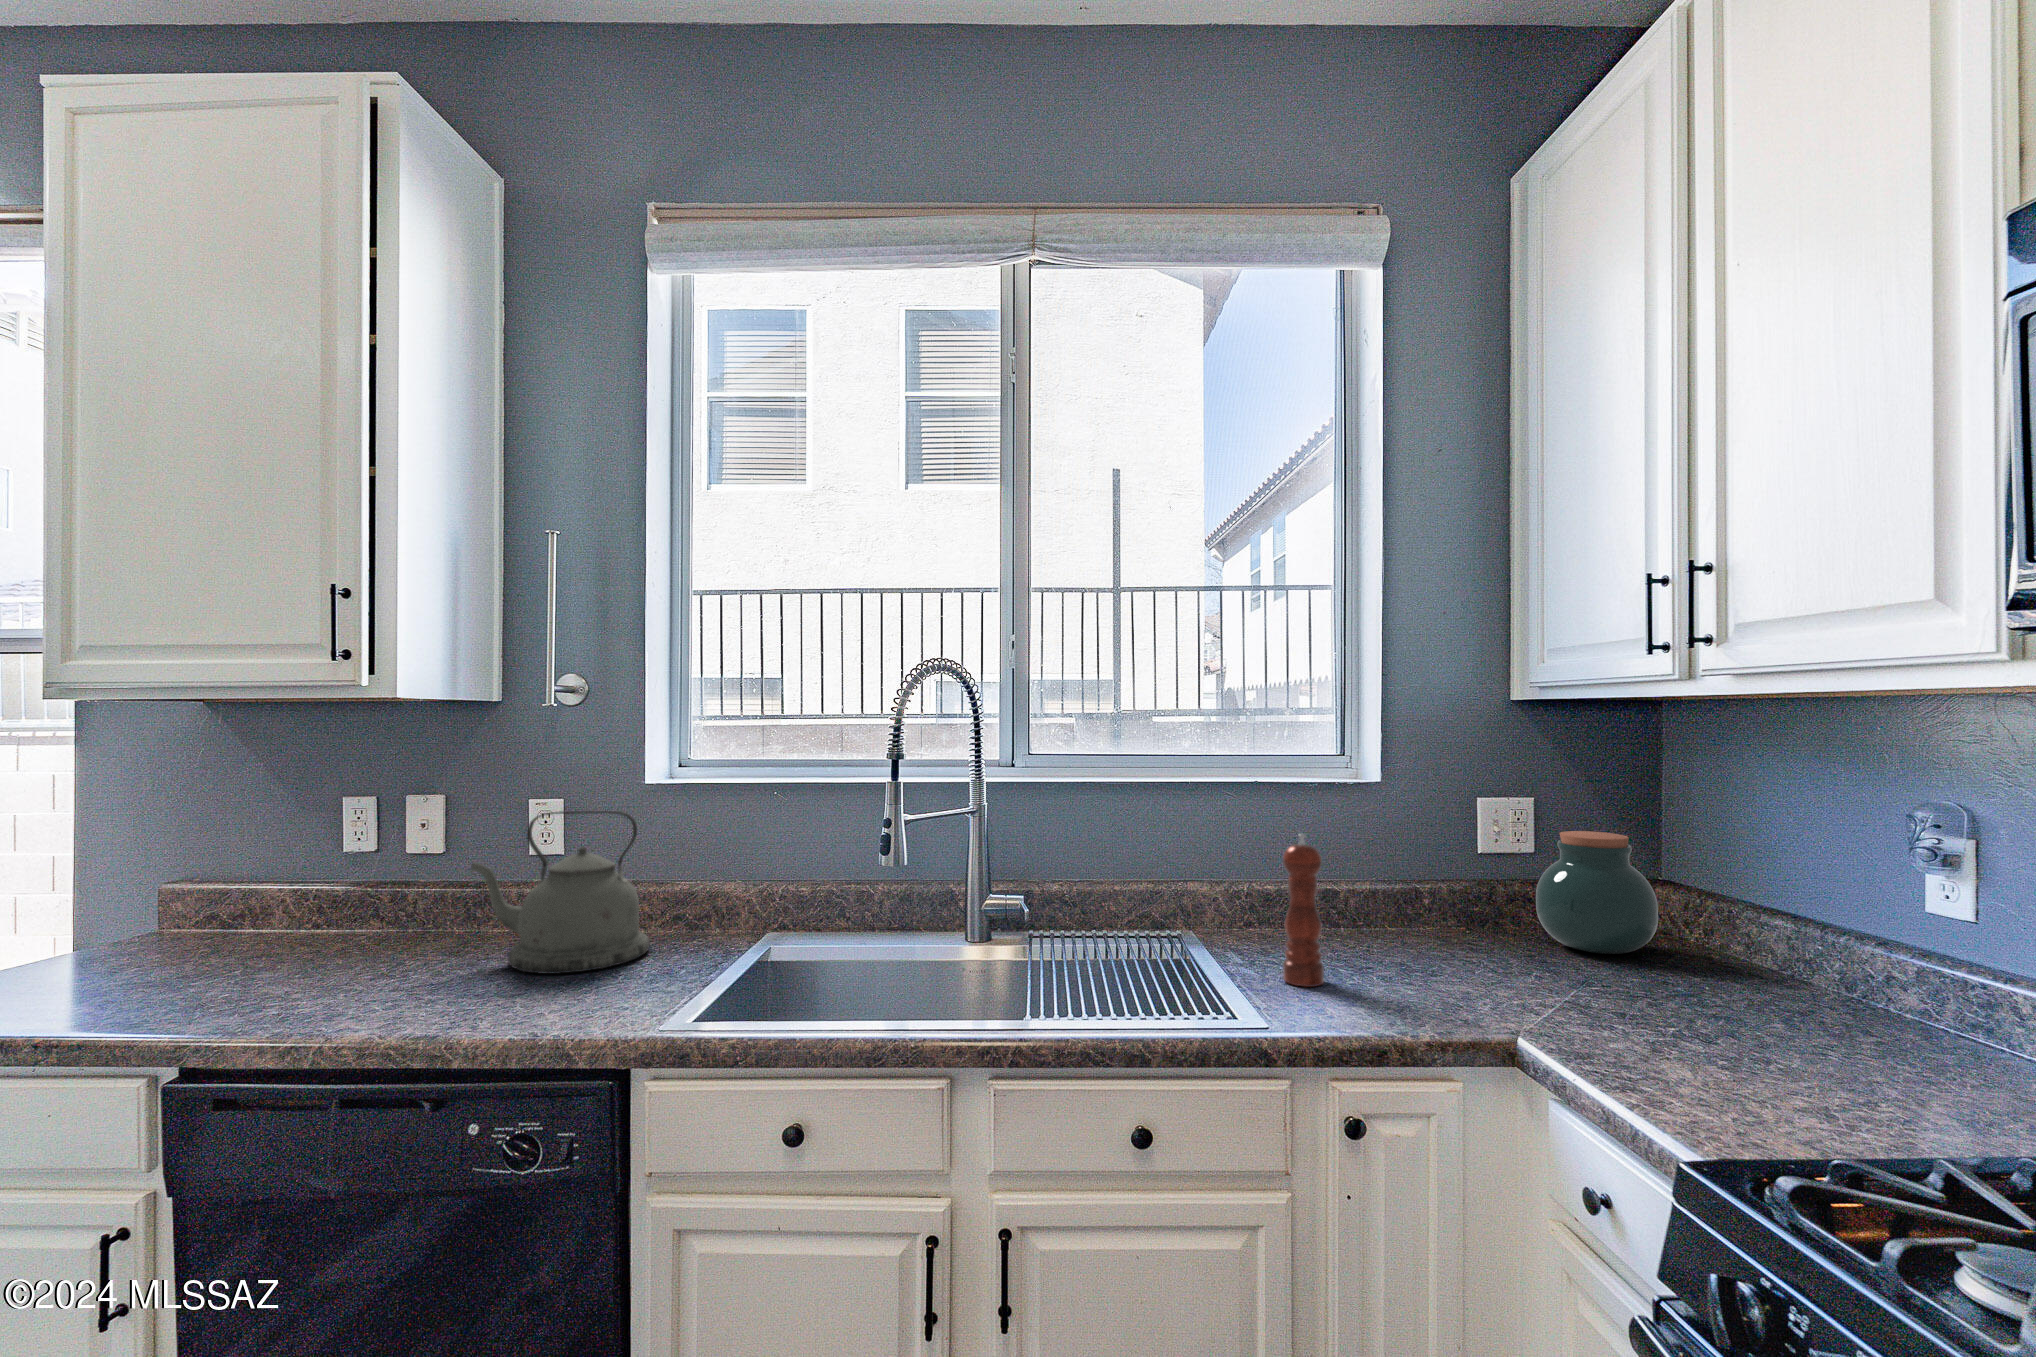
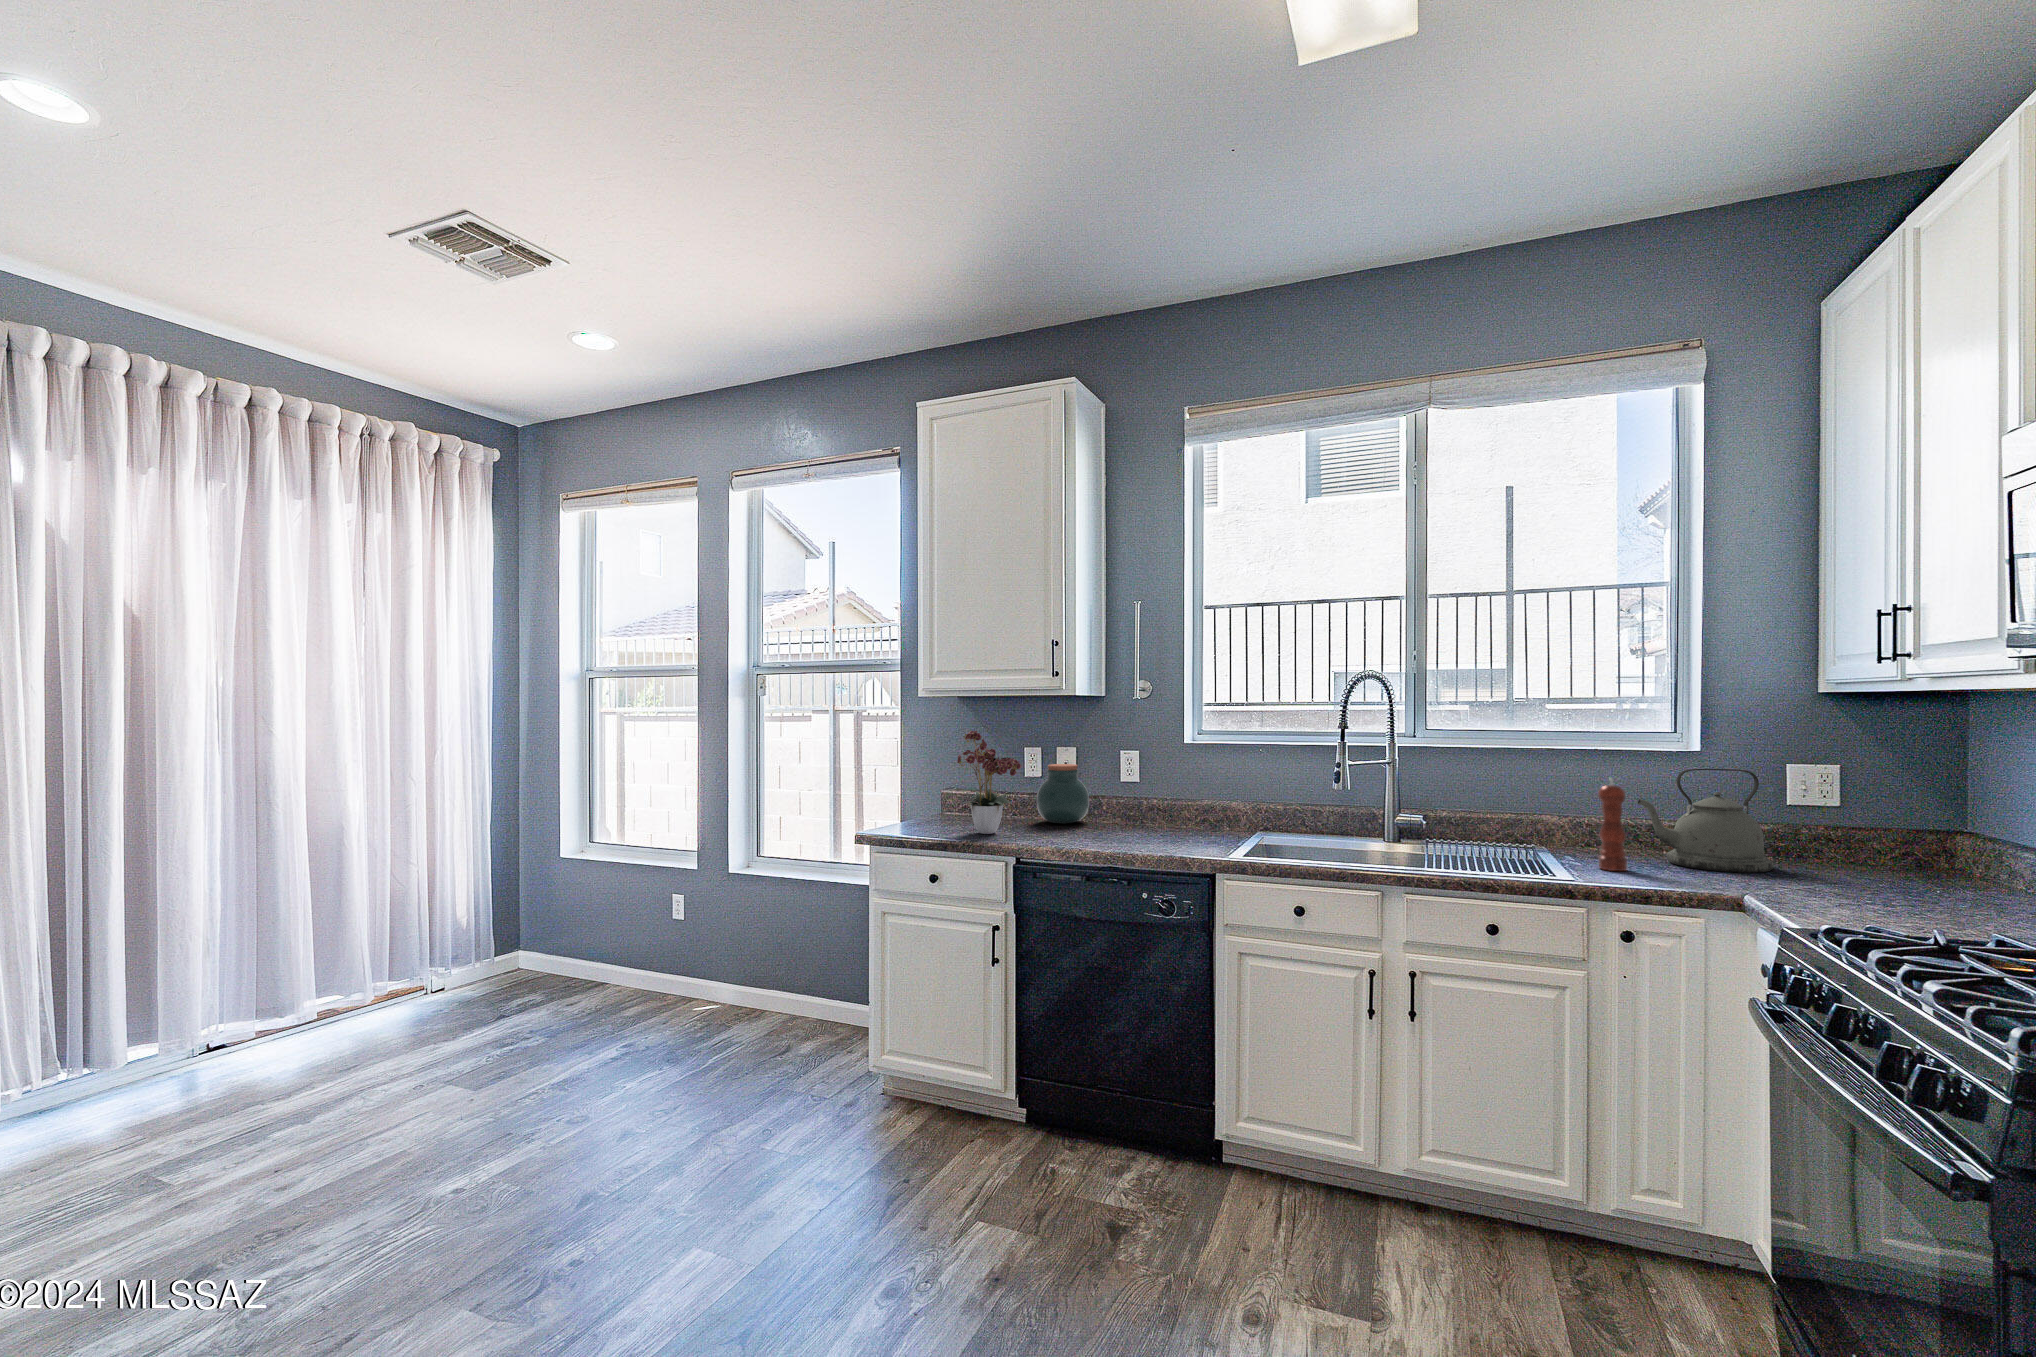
flower arrangement: none [59,763,276,1000] -> present [957,731,1021,834]
kettle: present [471,811,650,974] -> present [1638,769,1773,873]
jar: present [1536,831,1658,954] -> present [1037,764,1089,824]

